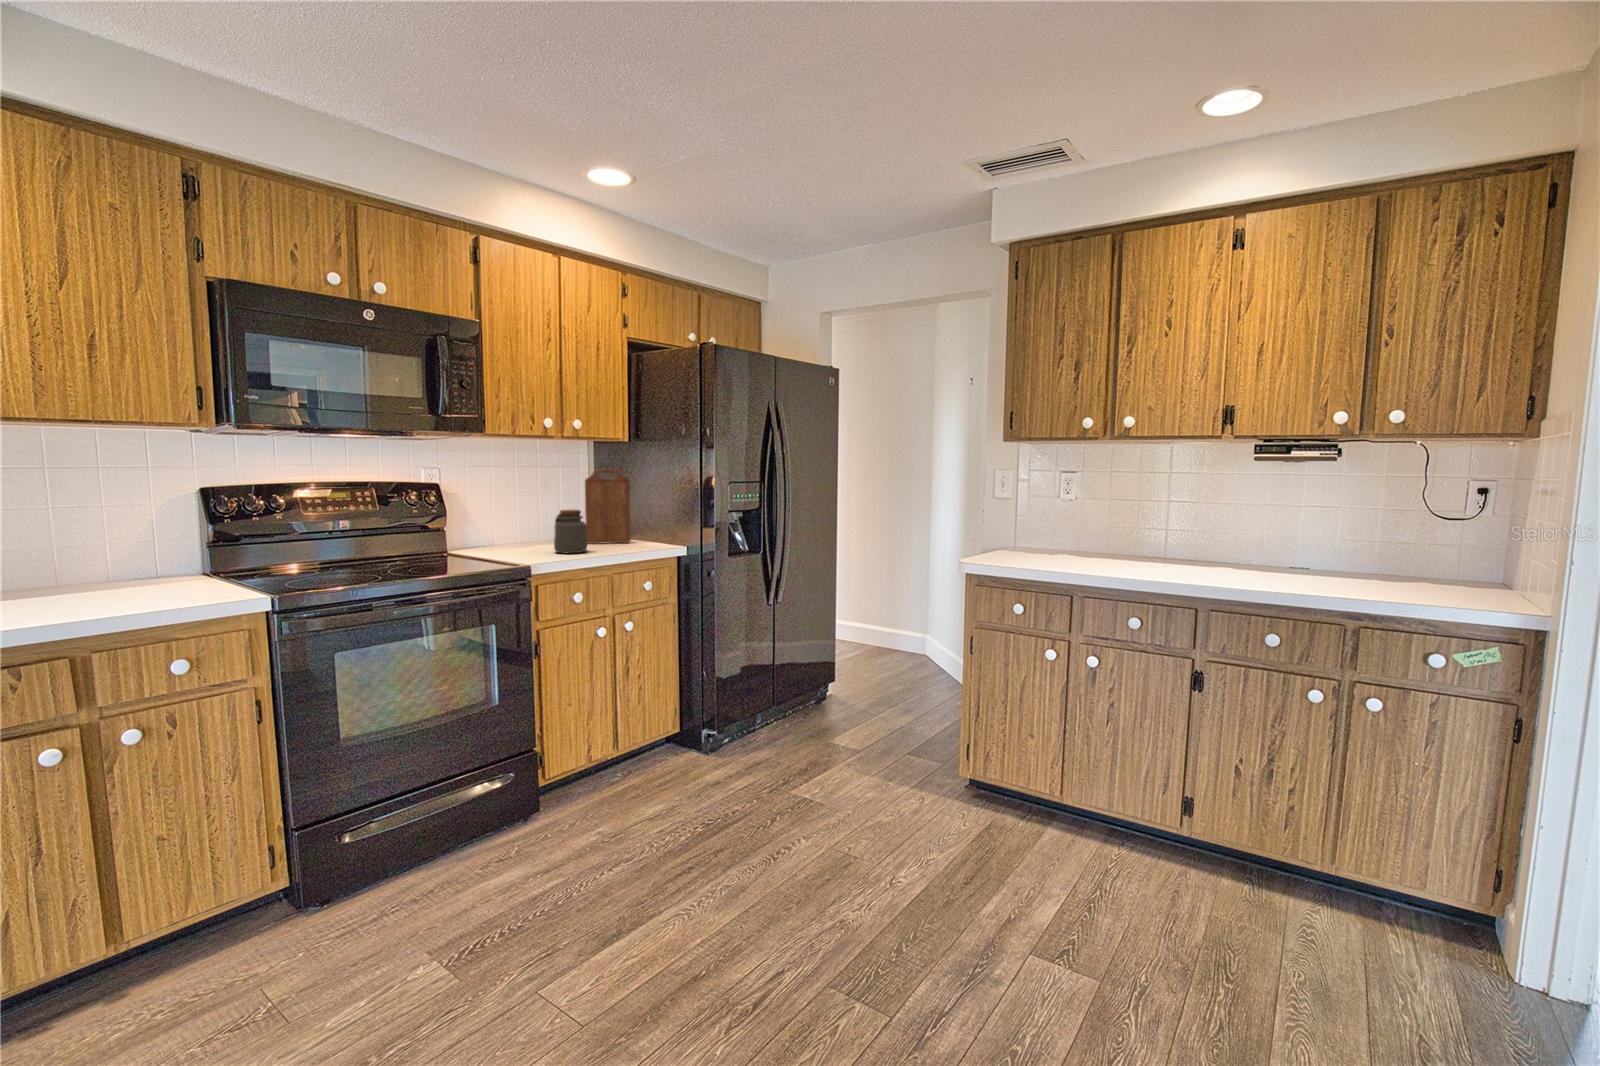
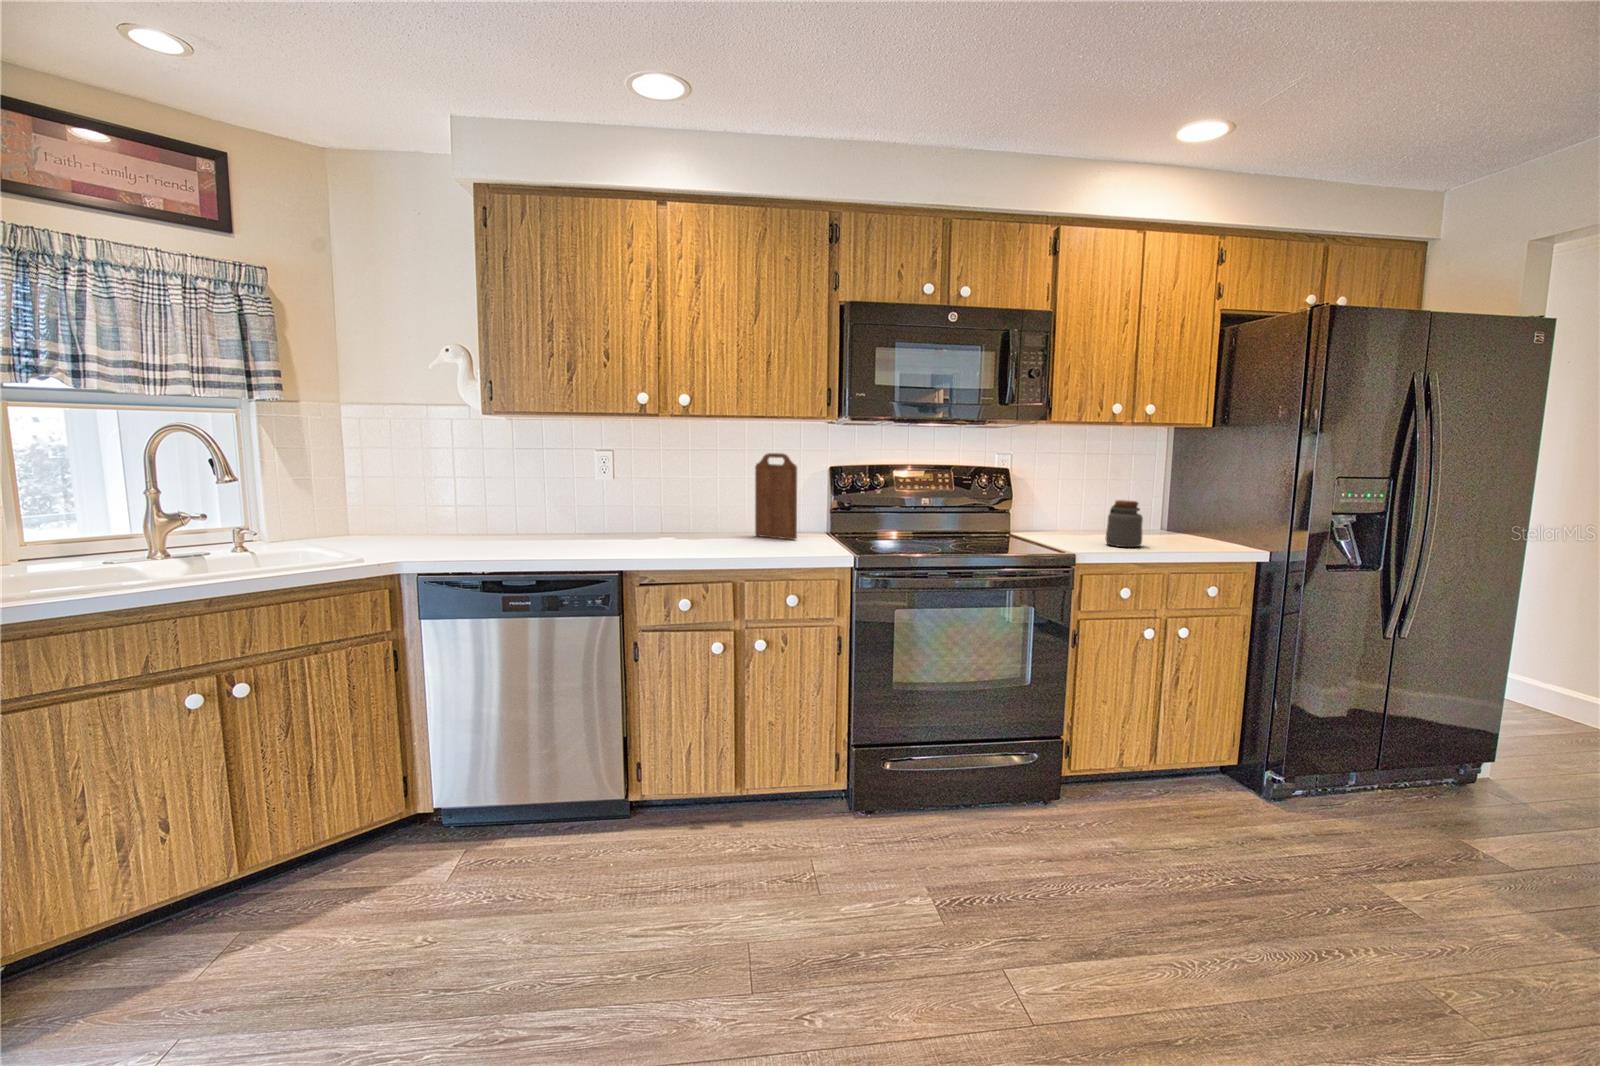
cutting board: present [585,469,631,544] -> present [755,453,797,540]

